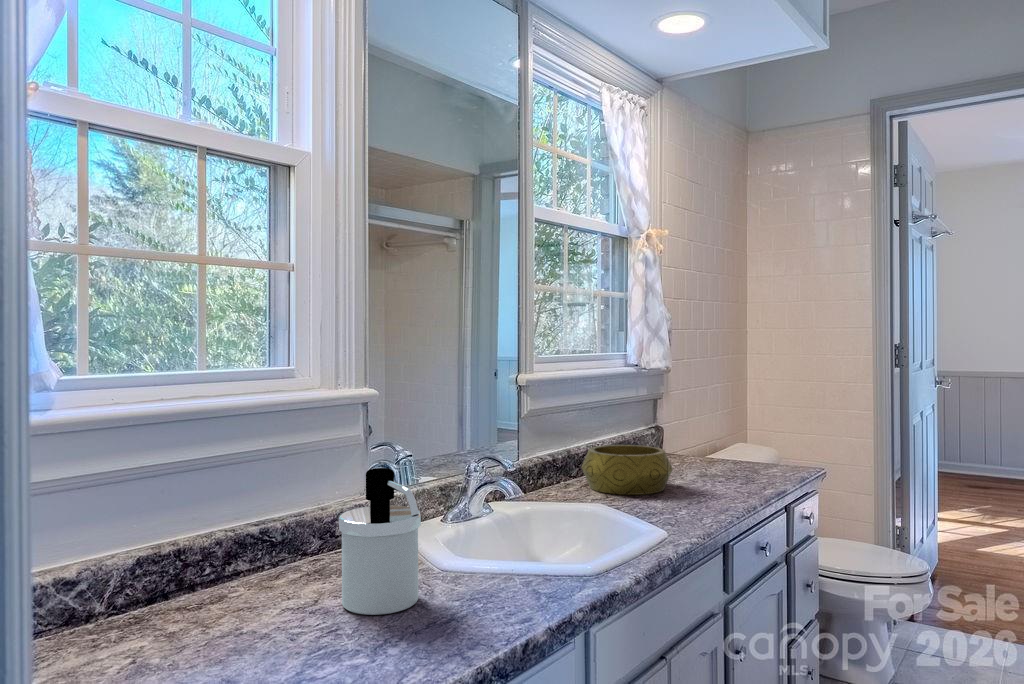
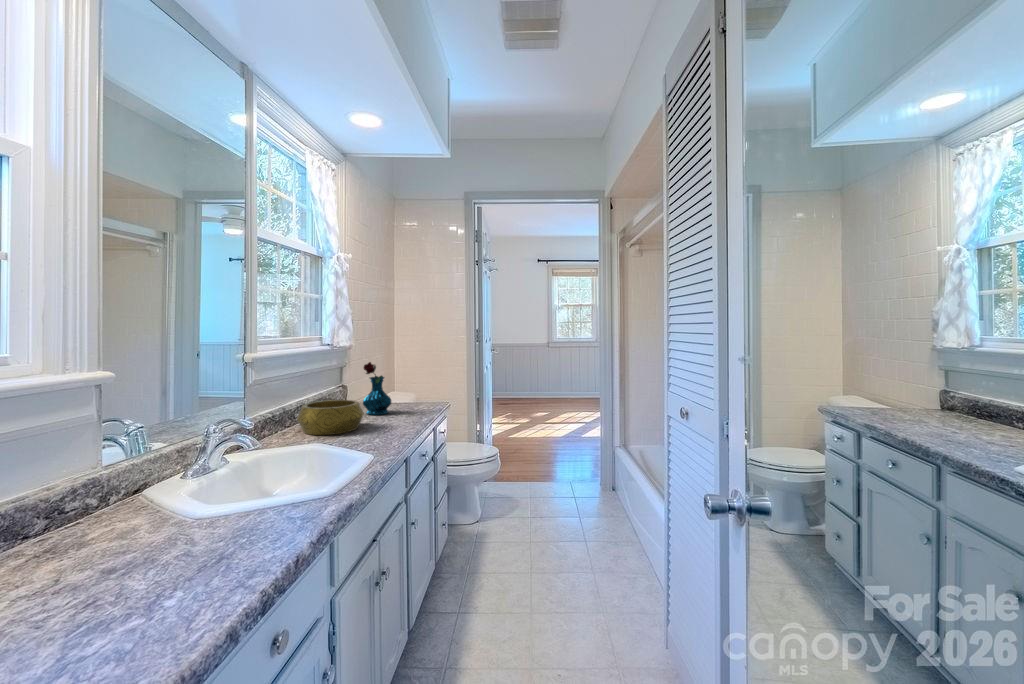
vase: none [678,391,723,475] -> present [363,362,391,415]
soap dispenser: present [339,468,421,615] -> none [86,442,191,580]

